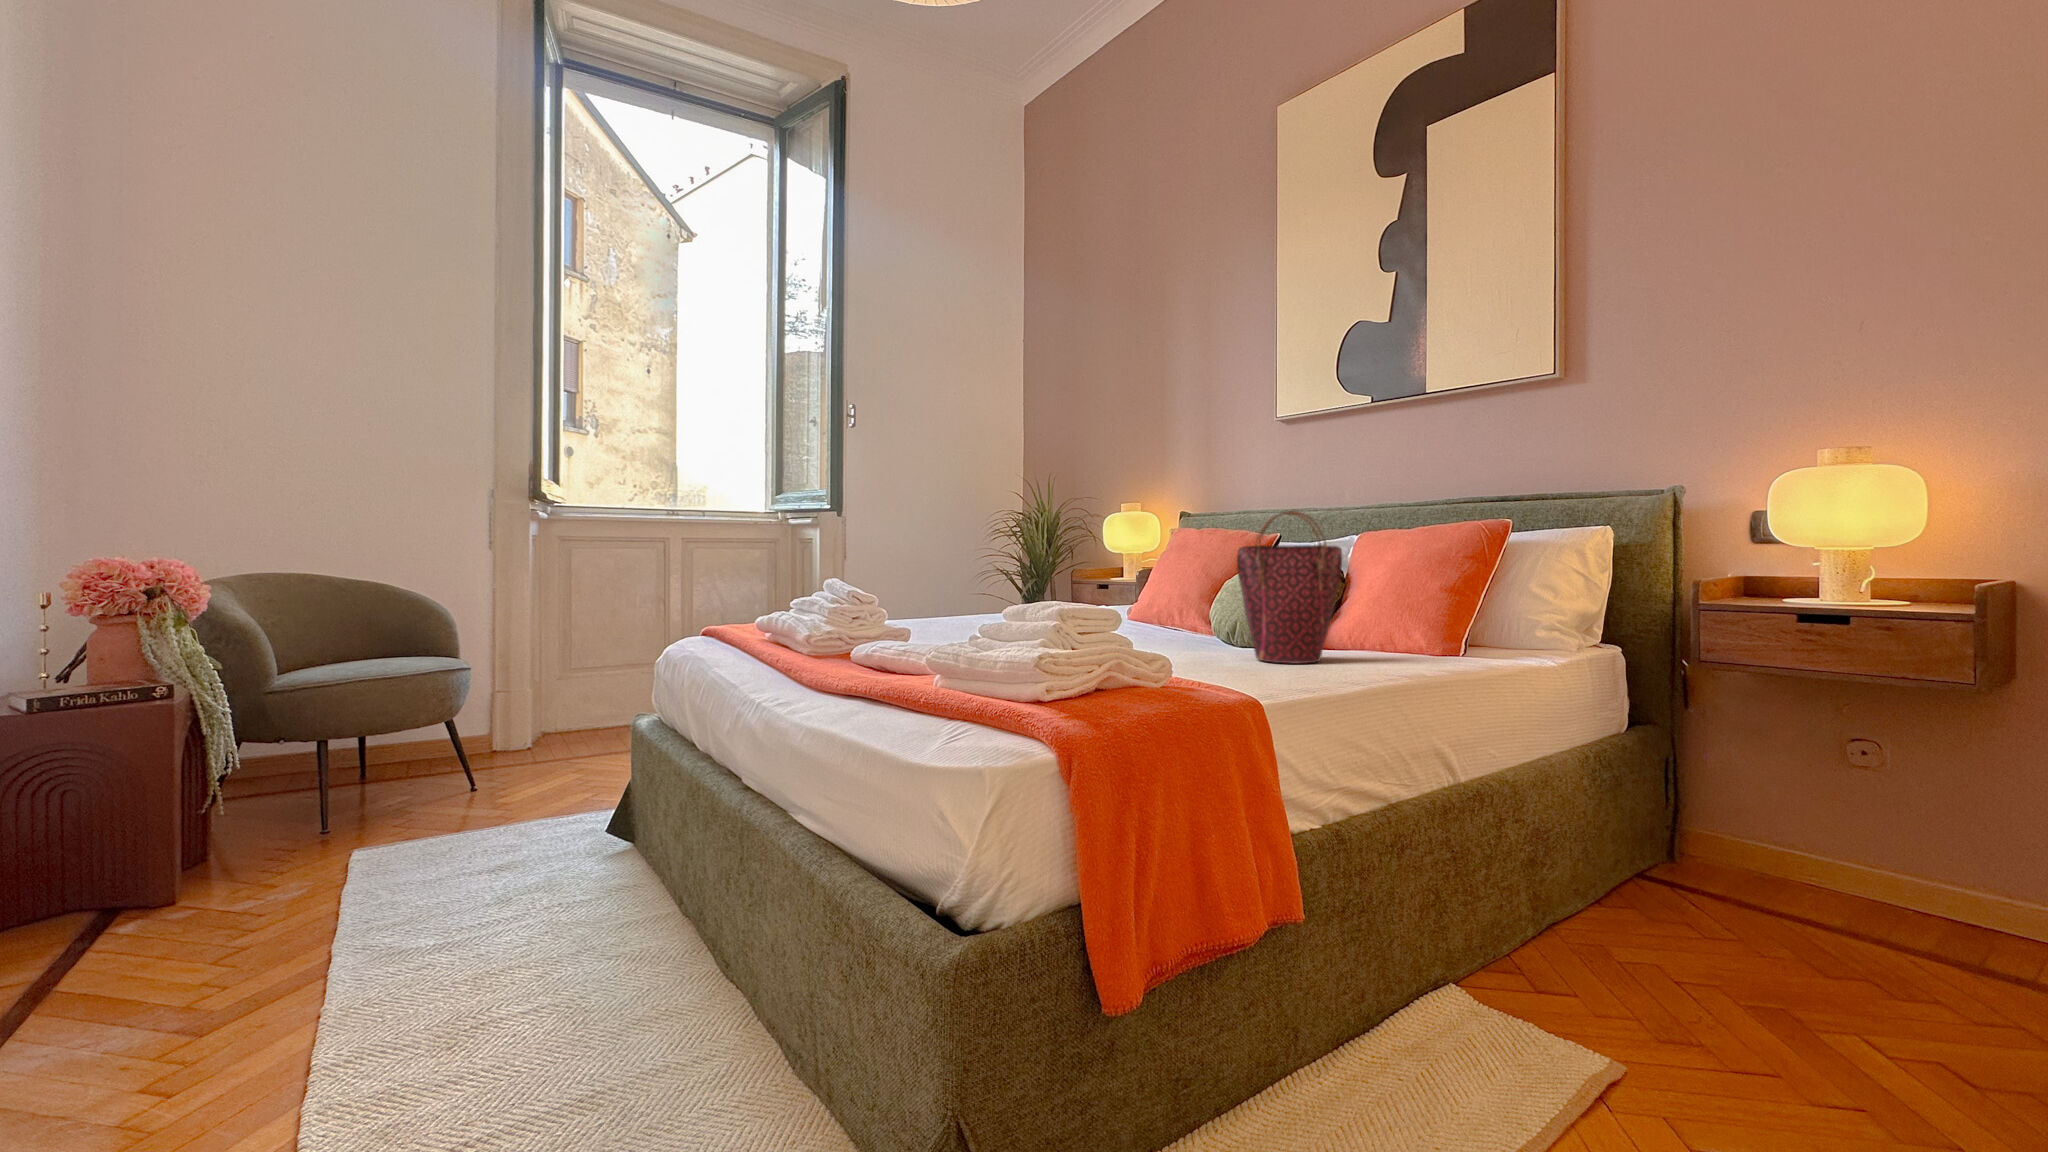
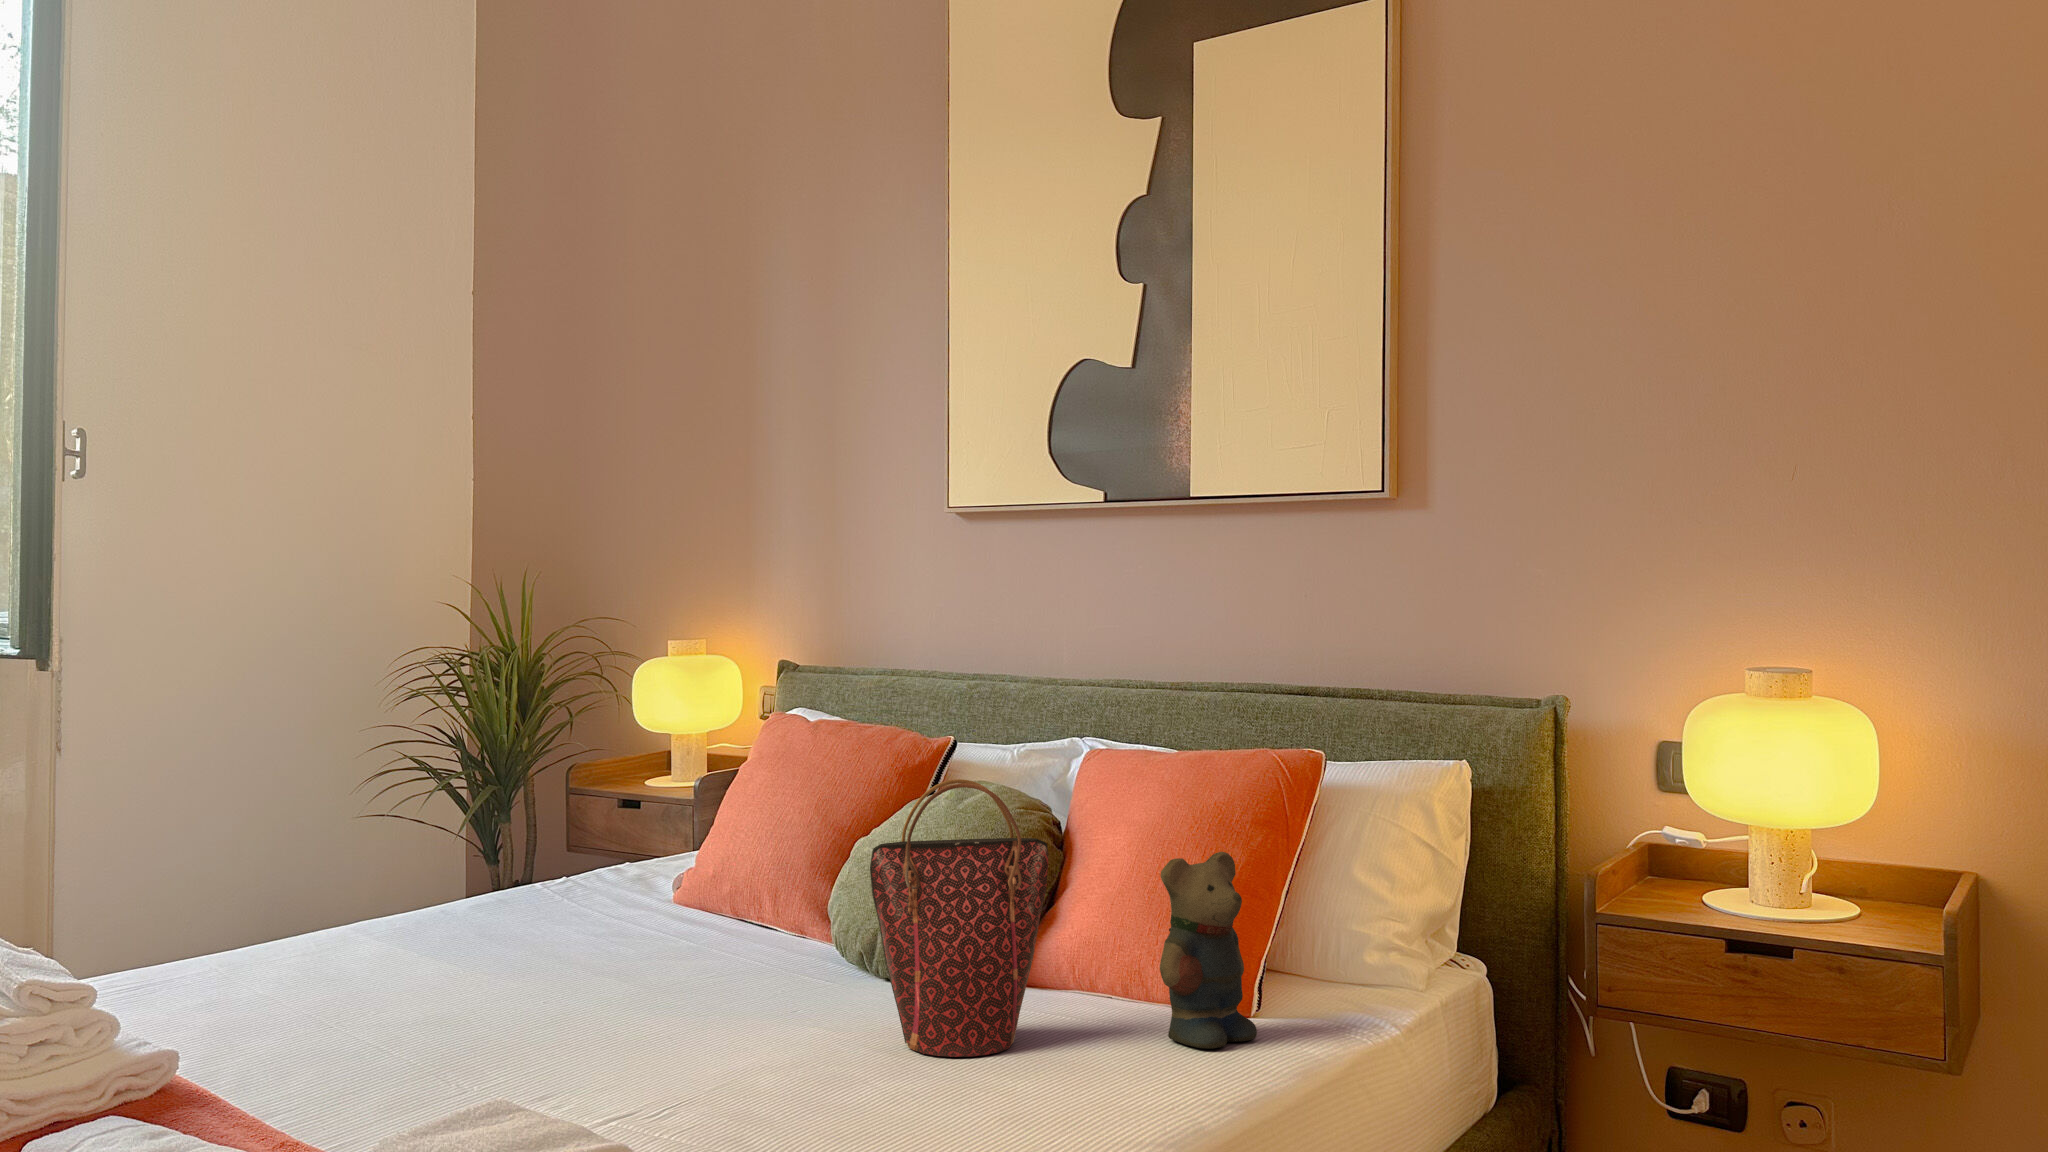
teddy bear: none [1412,554,1475,666] -> present [1160,852,1257,1049]

